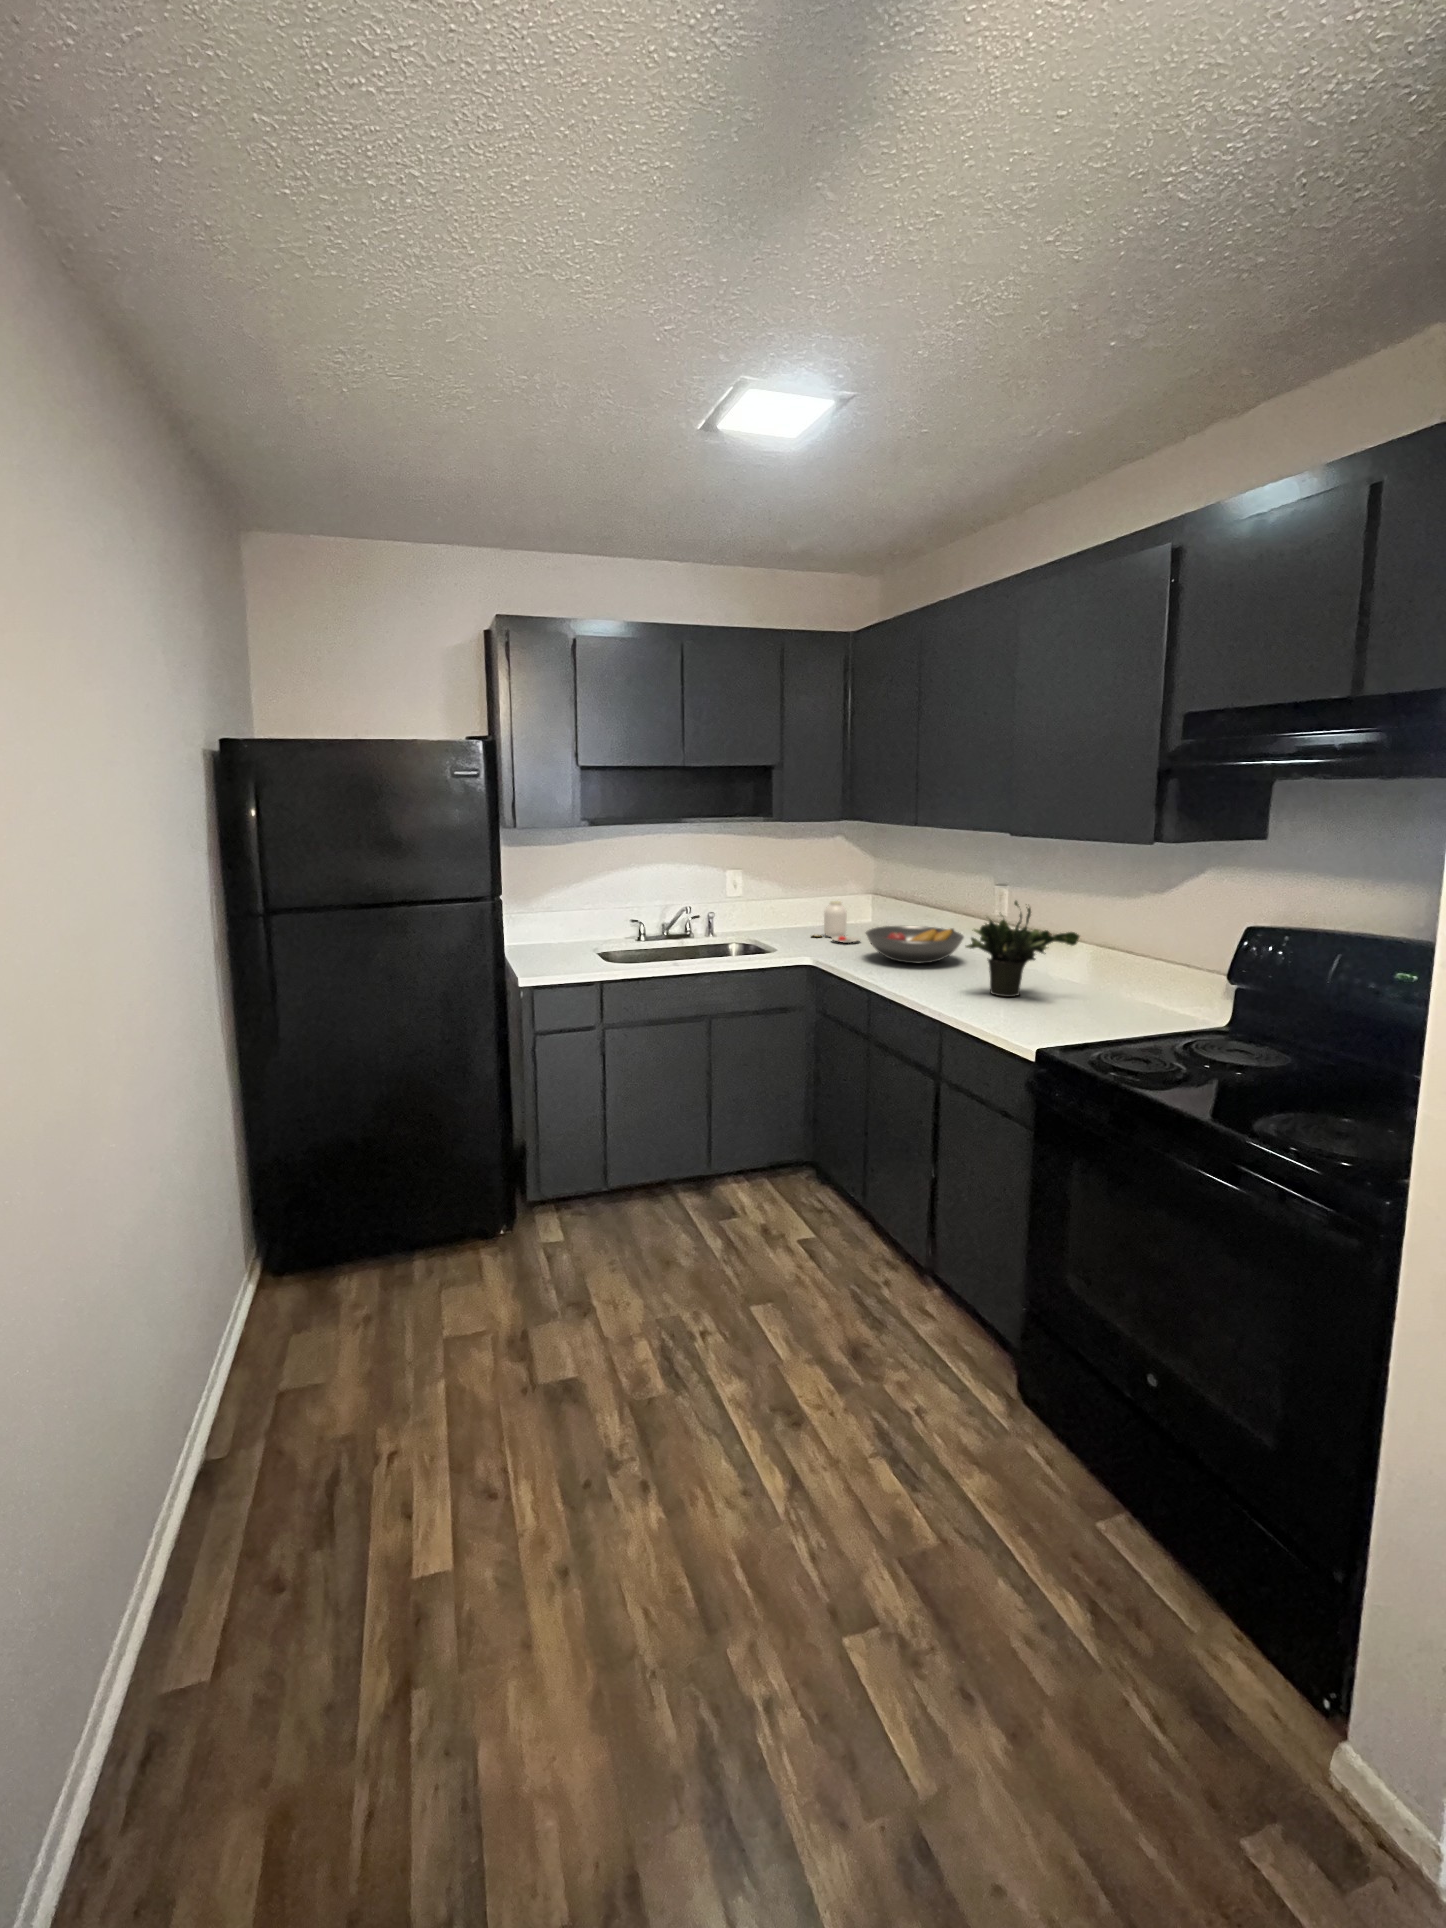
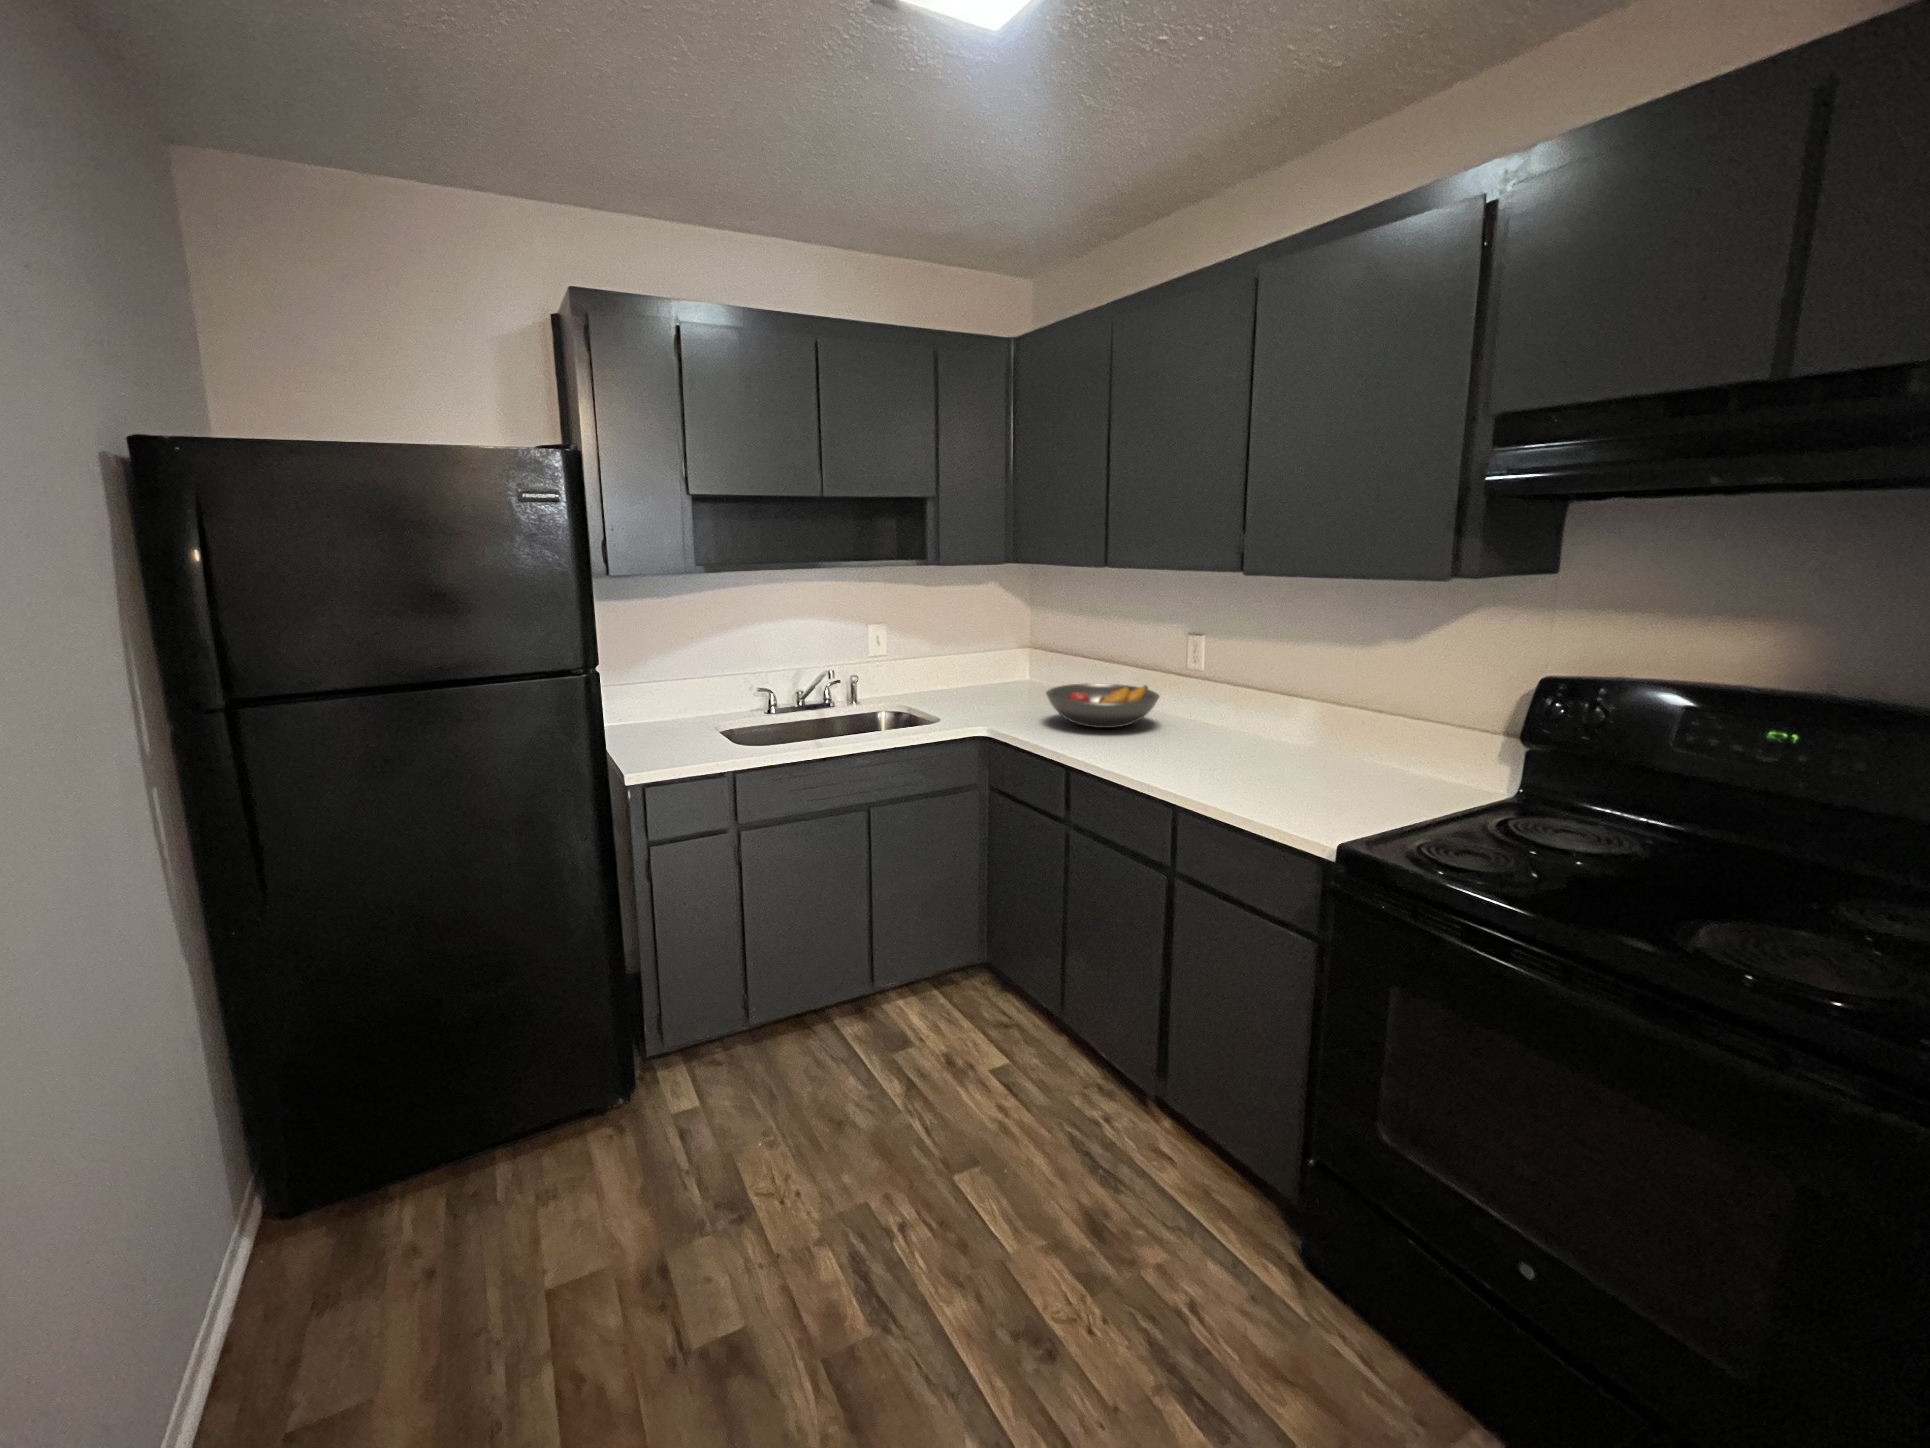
jar: present [816,901,860,943] -> none [968,657,1029,705]
potted plant: present [966,901,1079,997] -> none [1188,651,1322,767]

